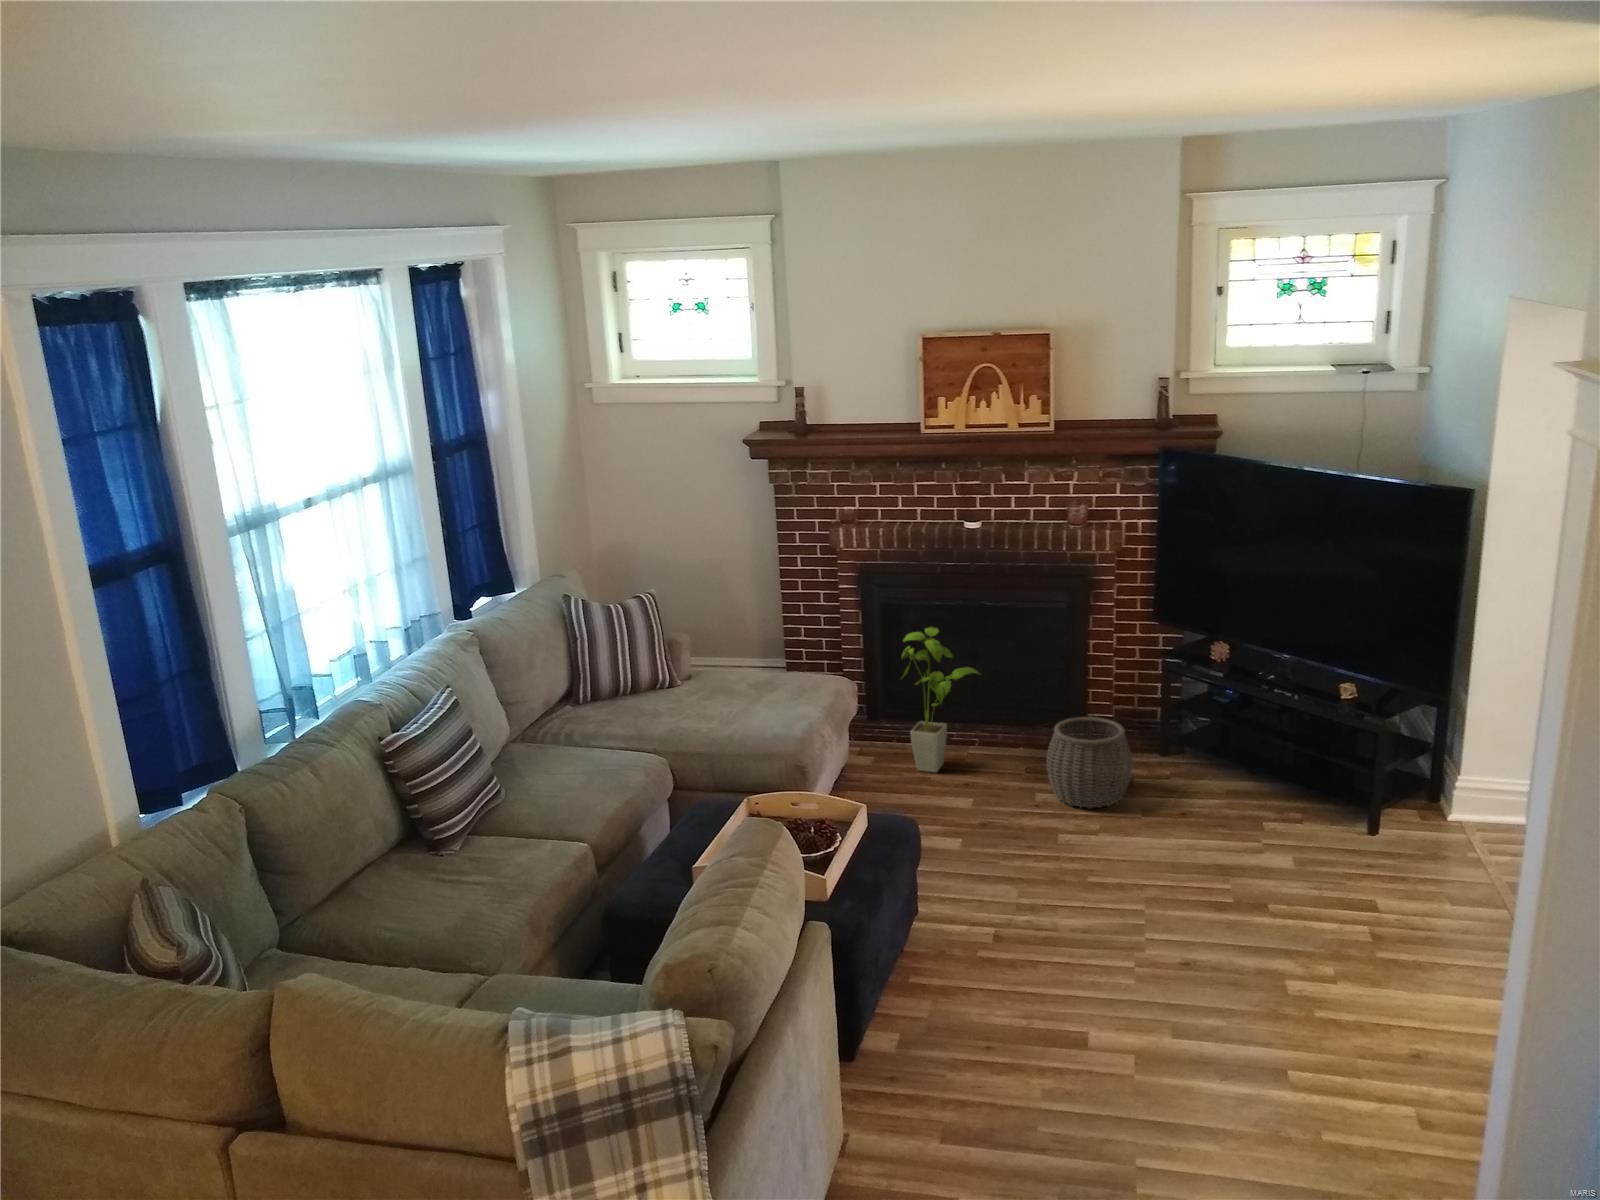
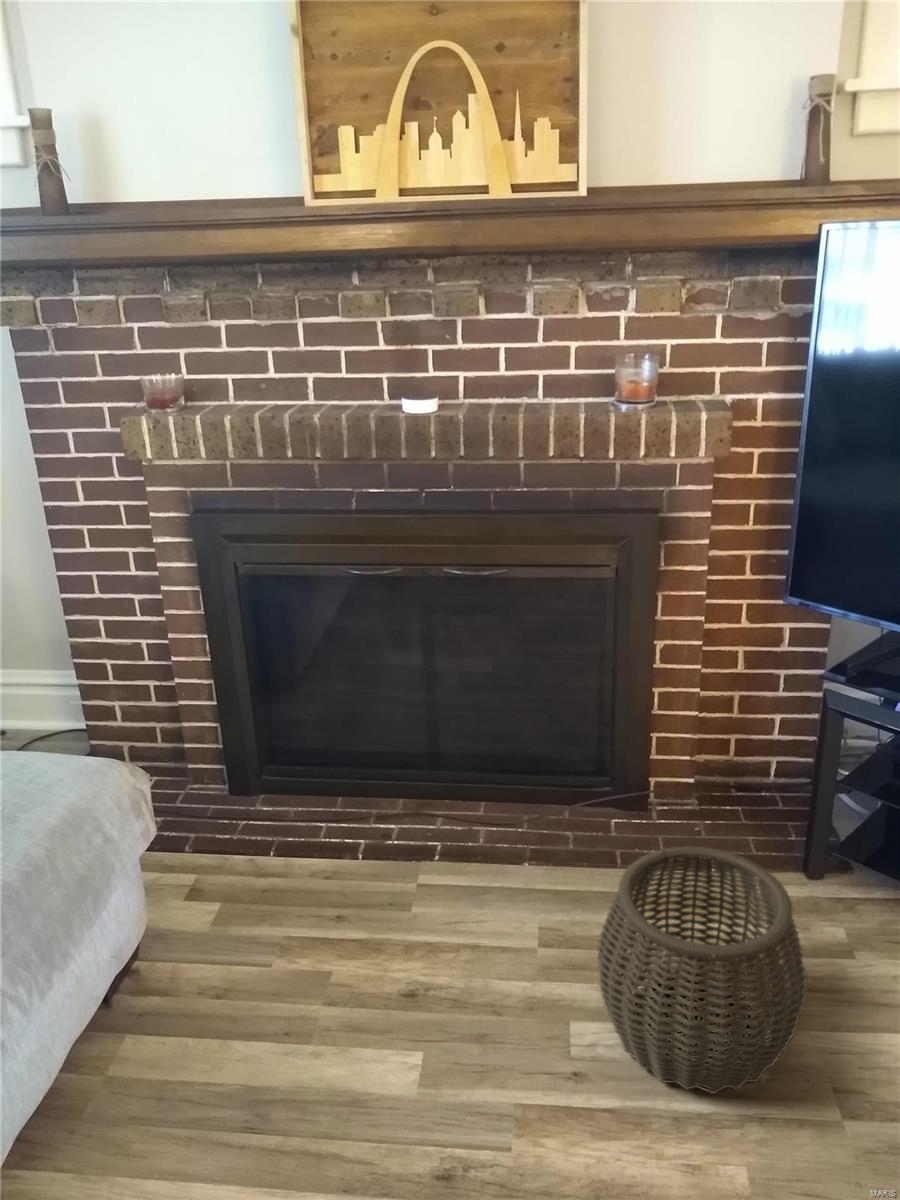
house plant: present [902,627,979,772] -> none [250,646,445,953]

